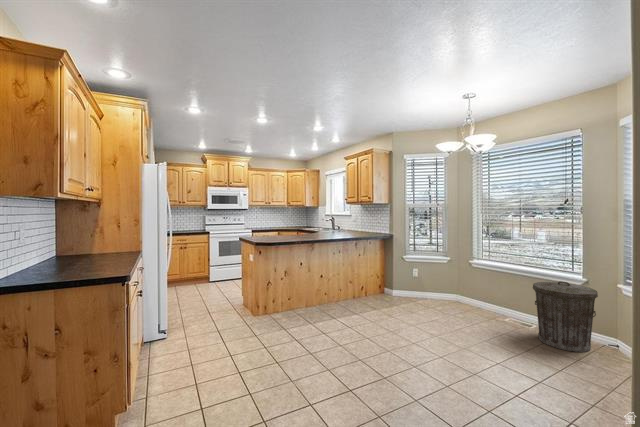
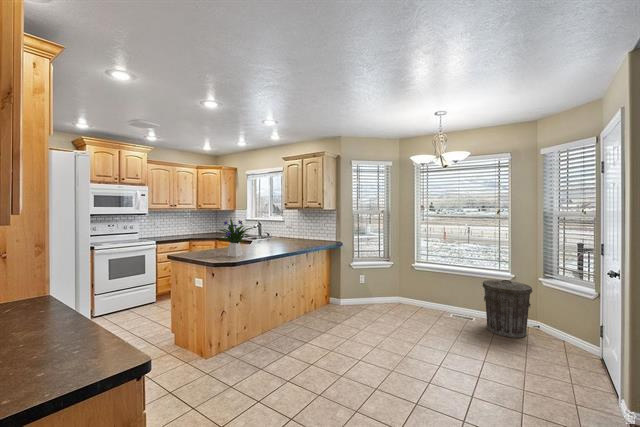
flower arrangement: none [264,209,293,240] -> present [220,219,254,257]

